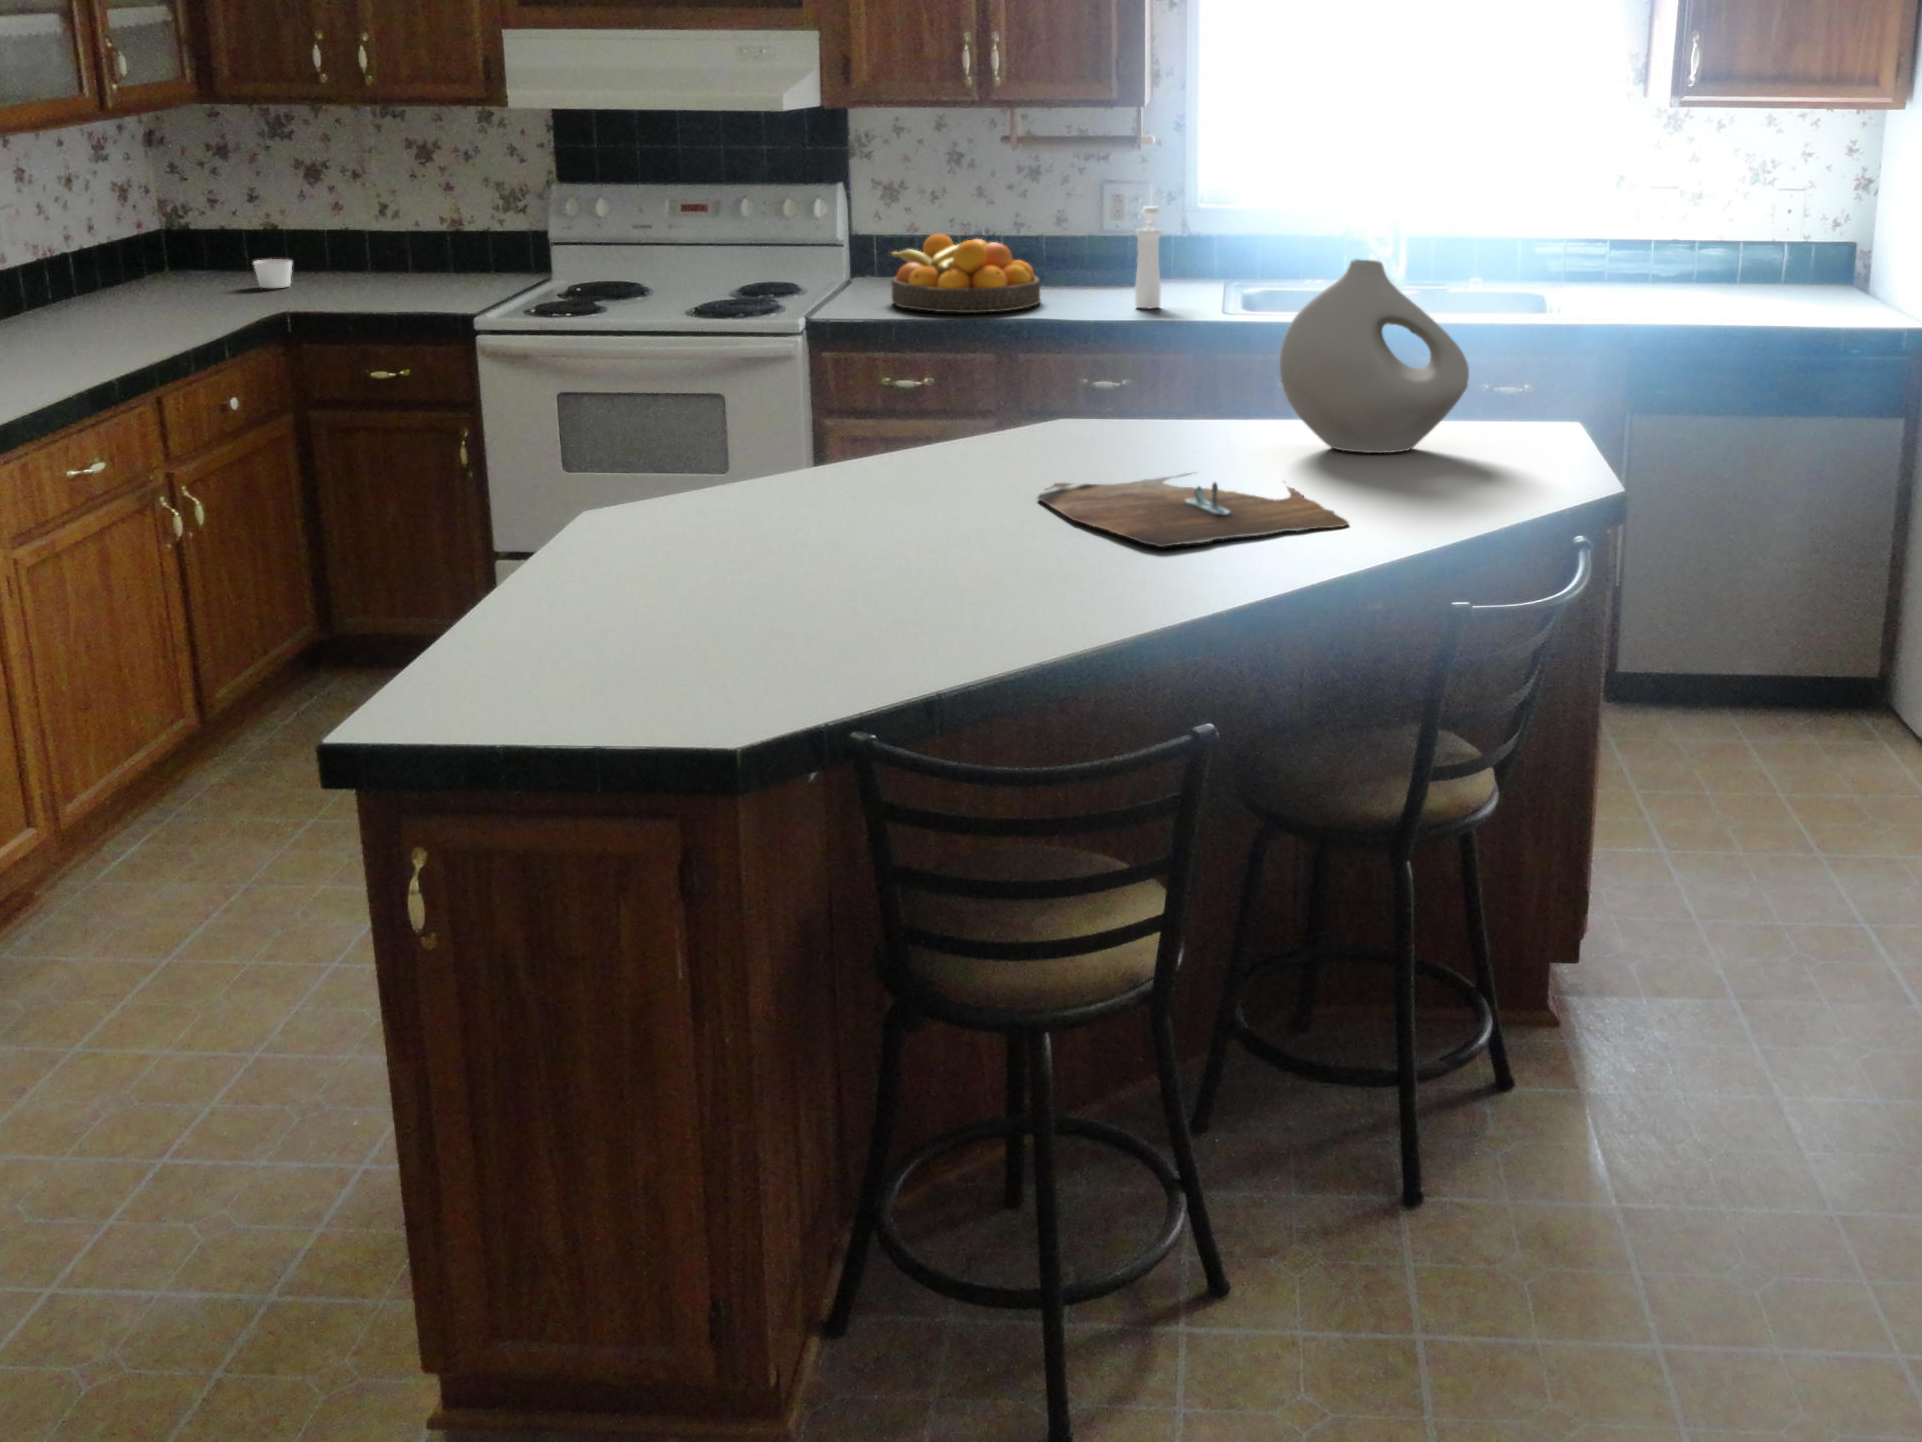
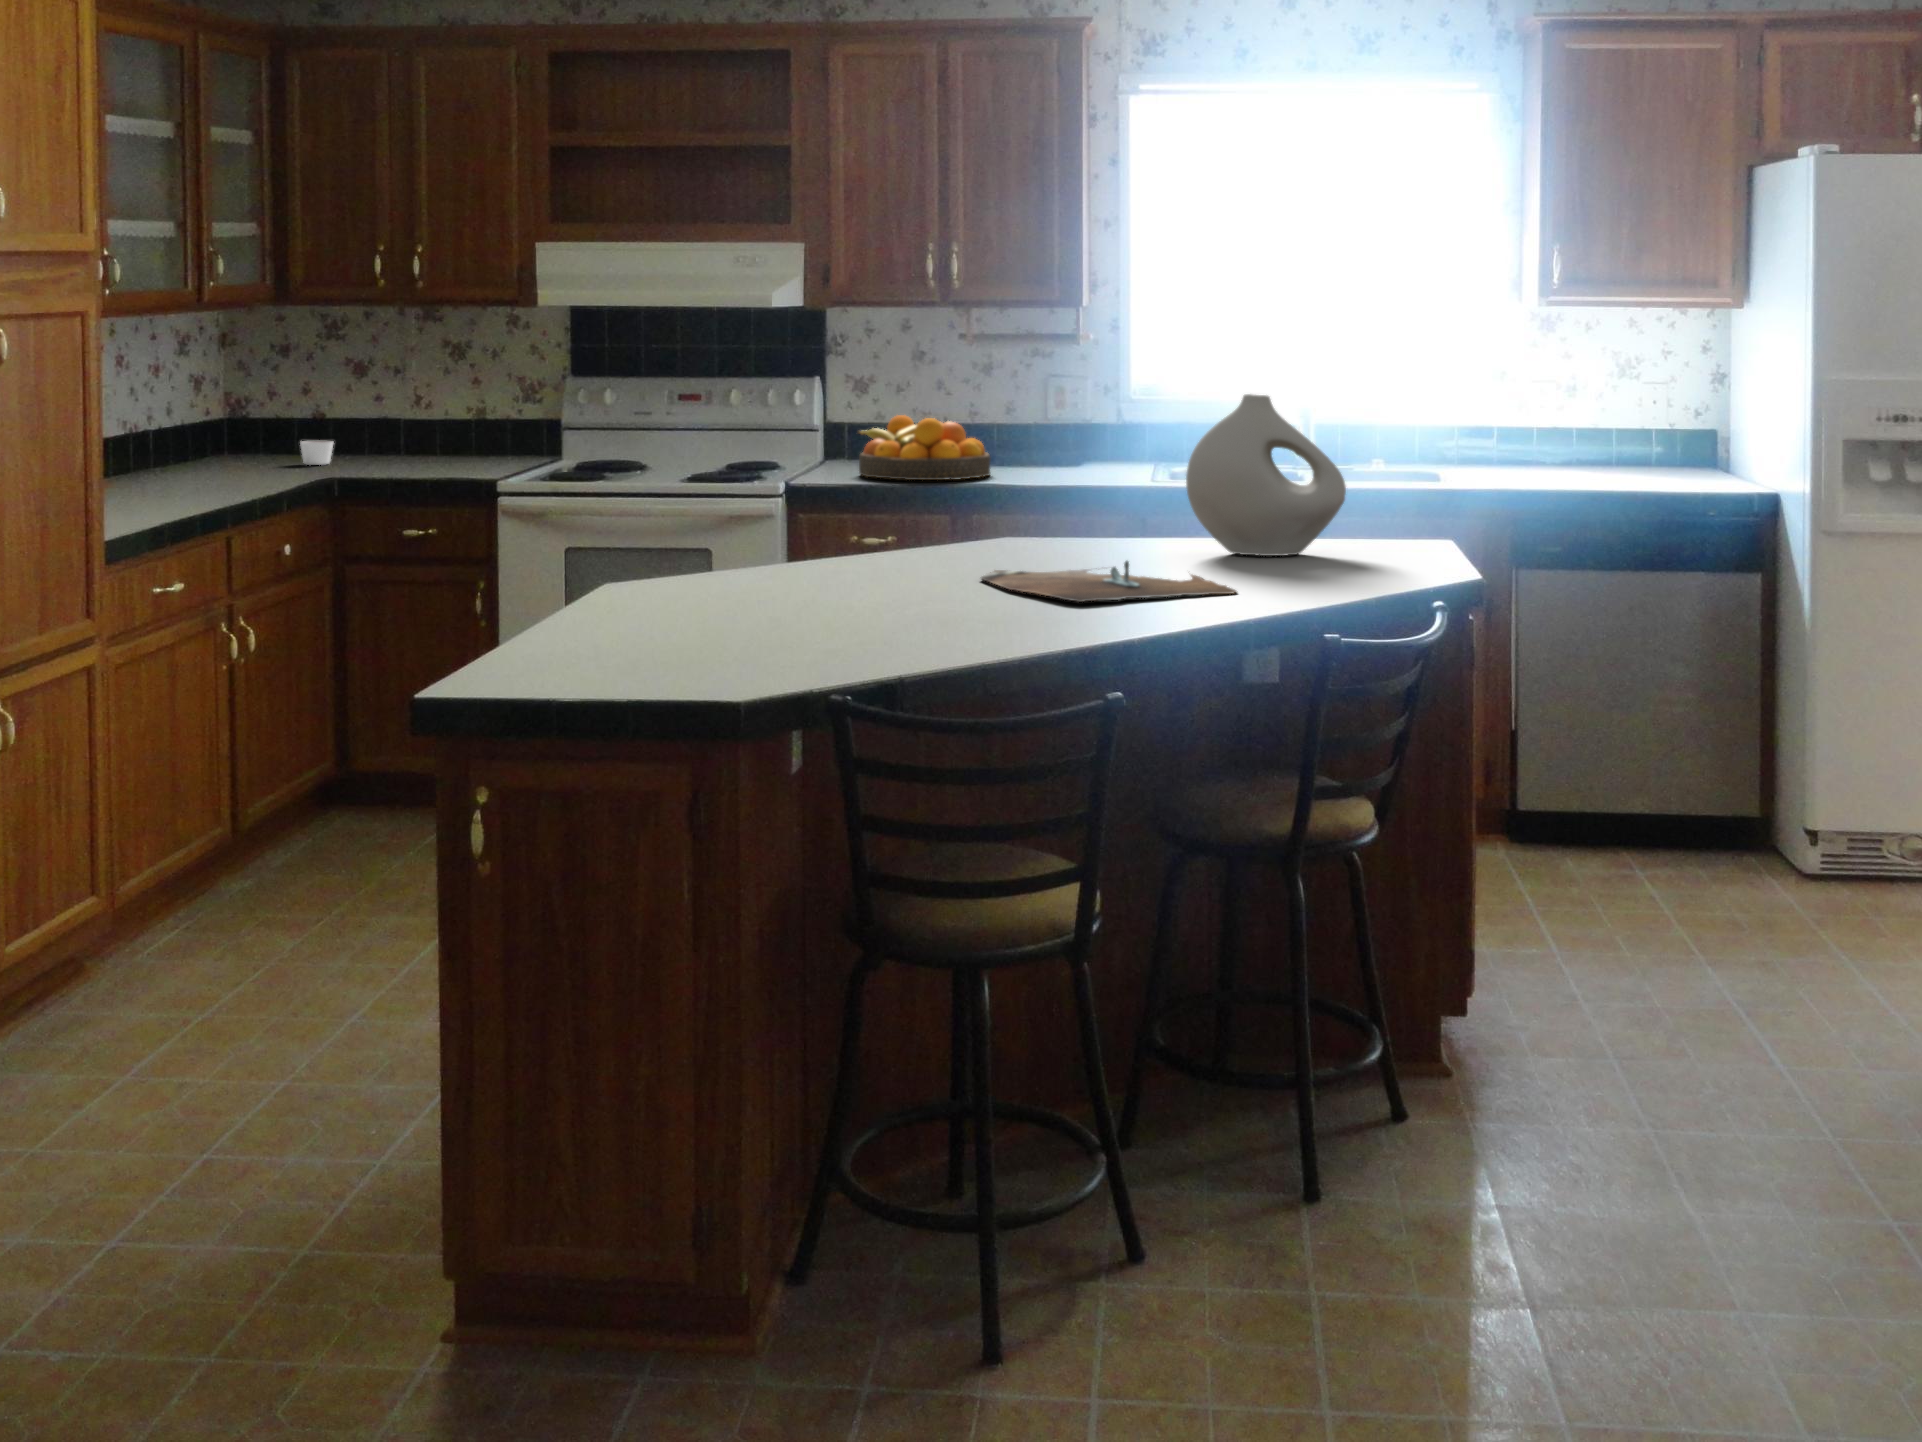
pepper mill: present [1135,206,1161,308] -> none [1074,392,1097,478]

